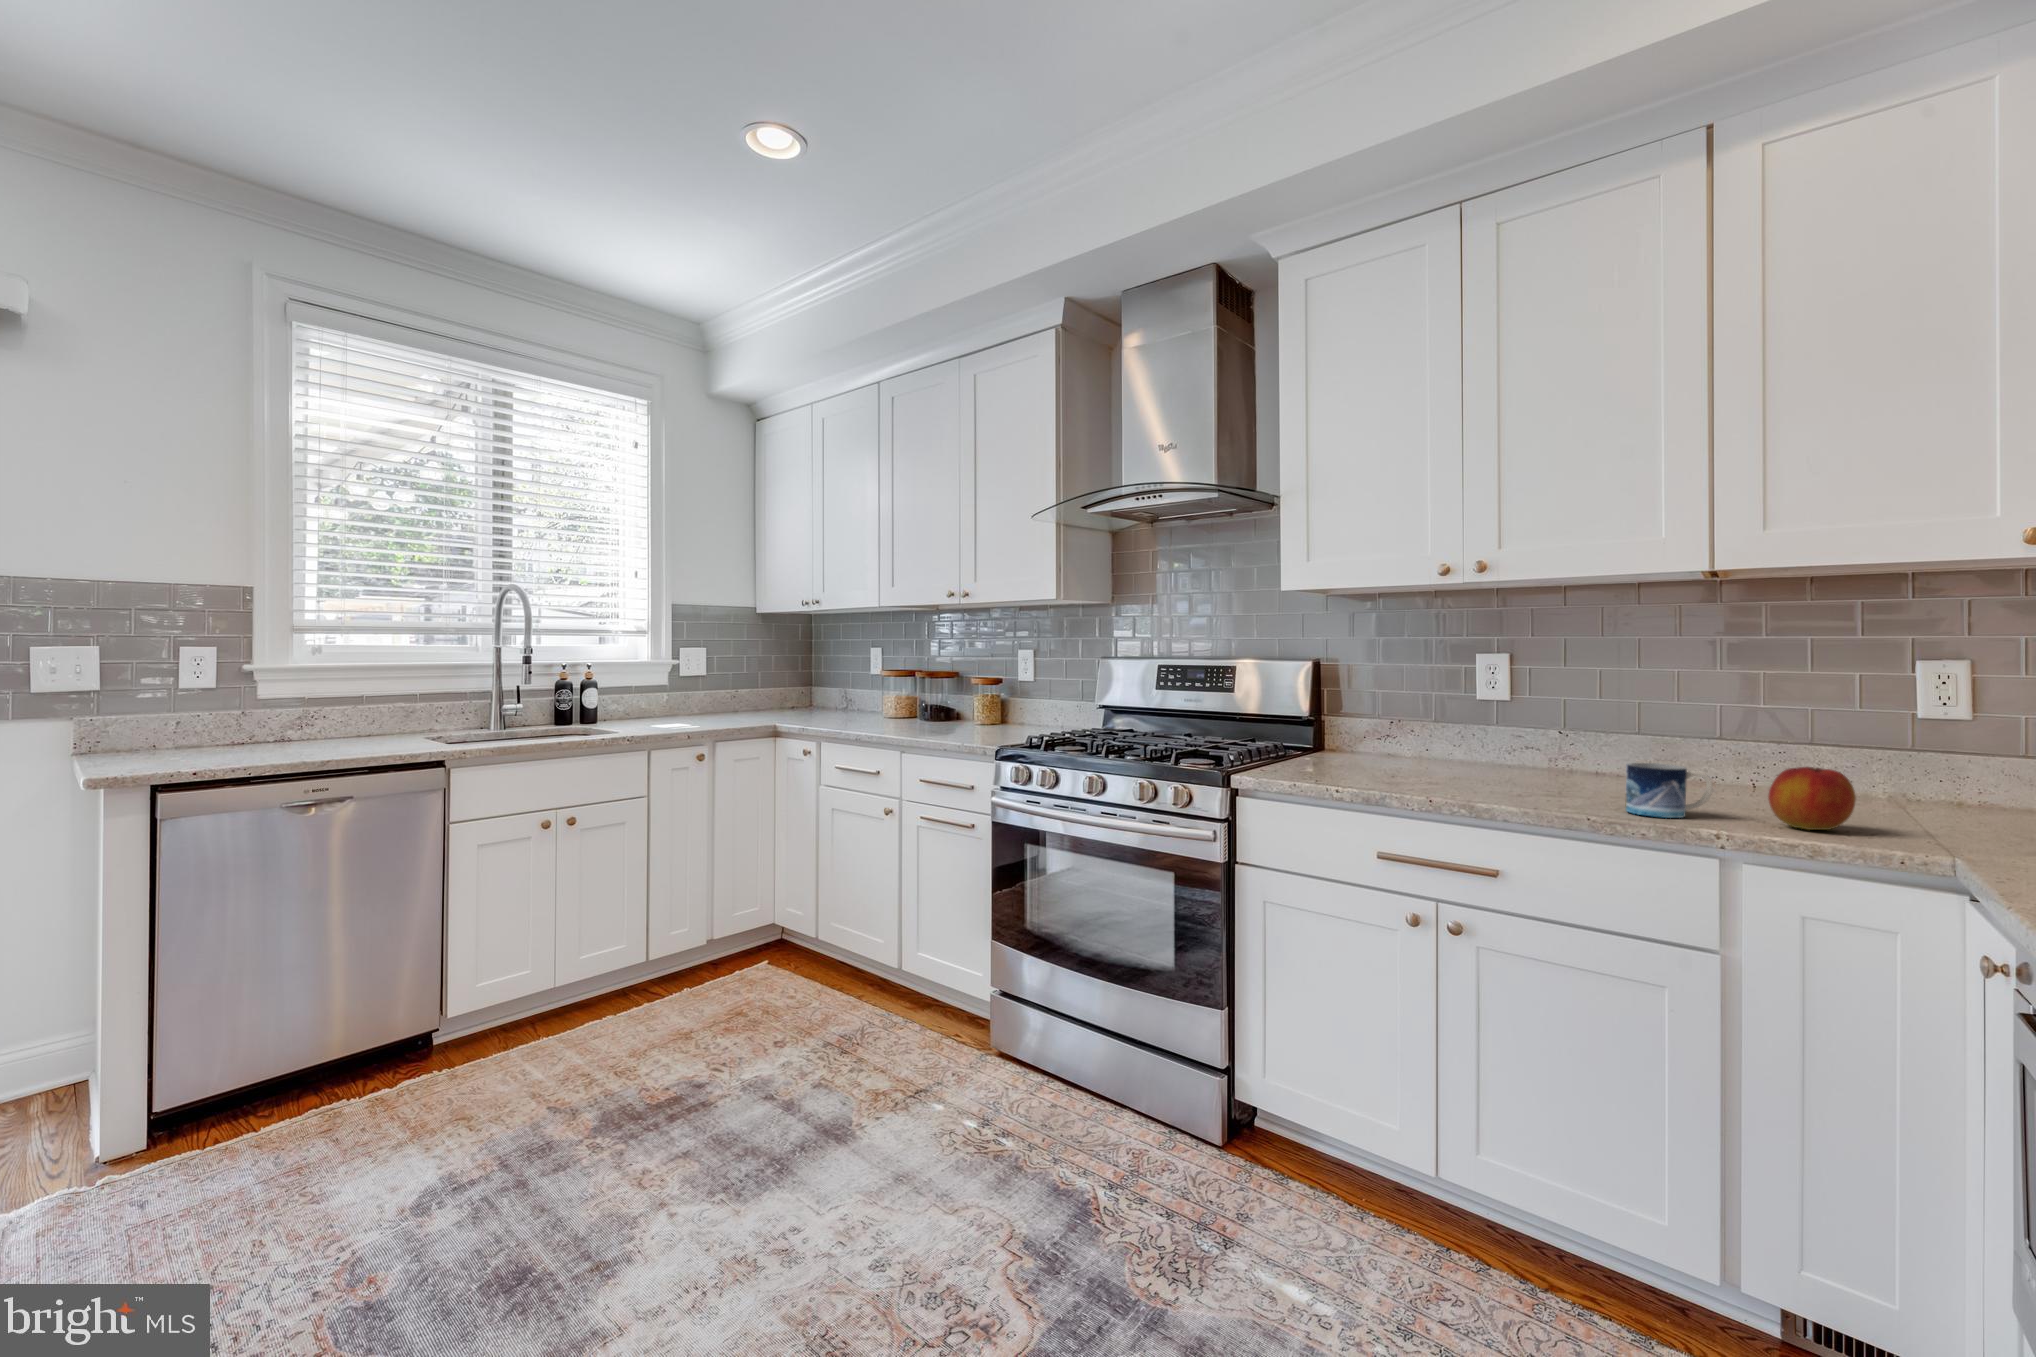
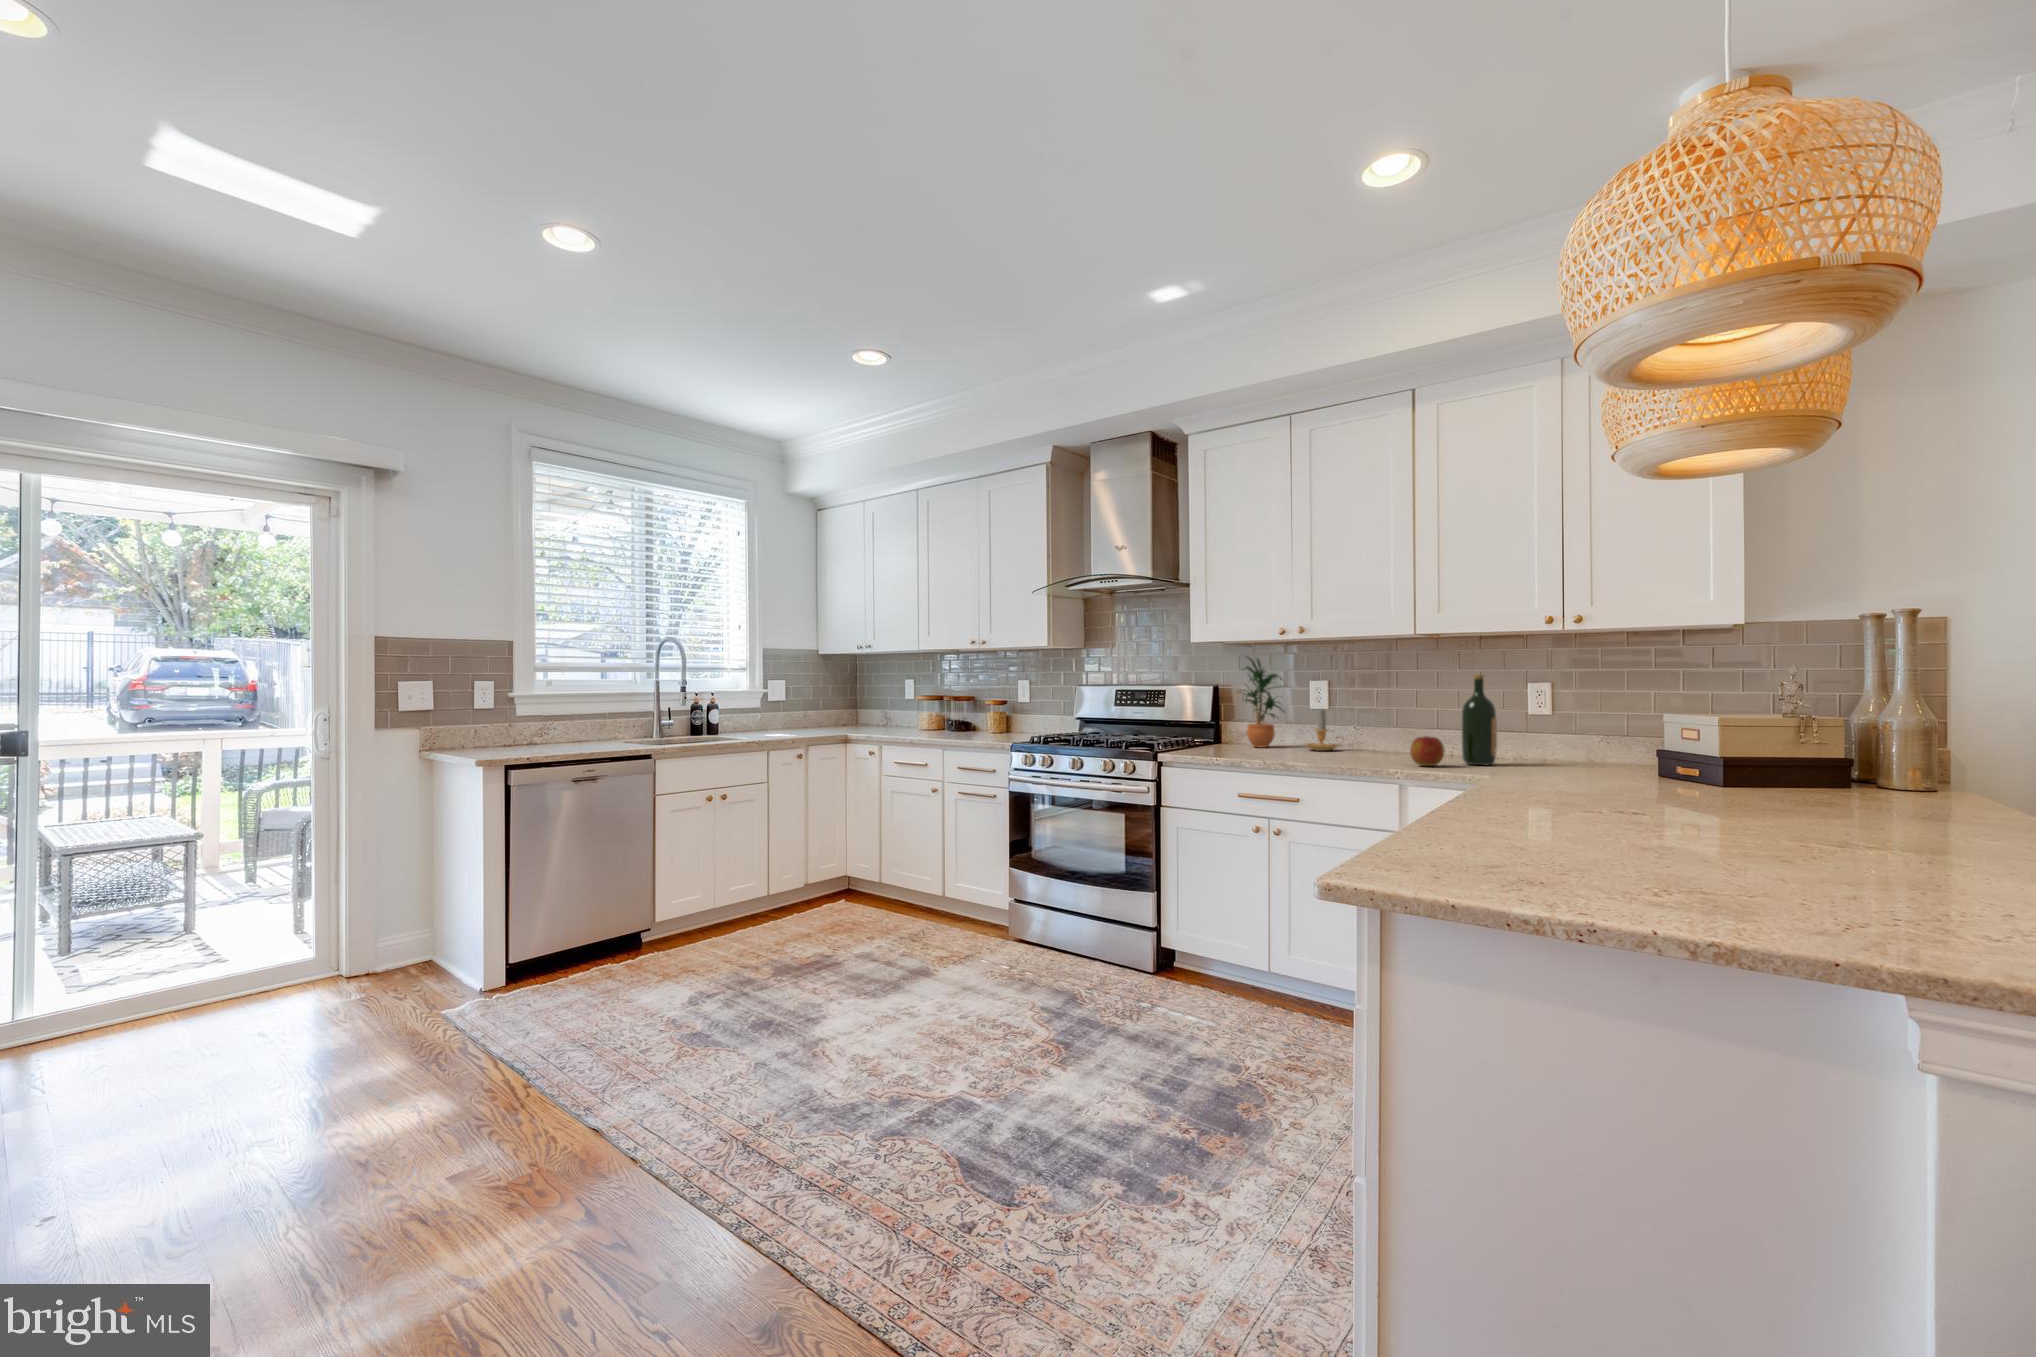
potted plant: none [1352,613,1446,762] -> present [1240,657,1282,748]
wine bottle: none [1870,641,1964,829] -> present [1461,675,1497,765]
candle: none [1476,697,1546,772] -> present [1305,709,1340,751]
mug: present [1626,763,1713,818] -> none [1352,738,1390,764]

